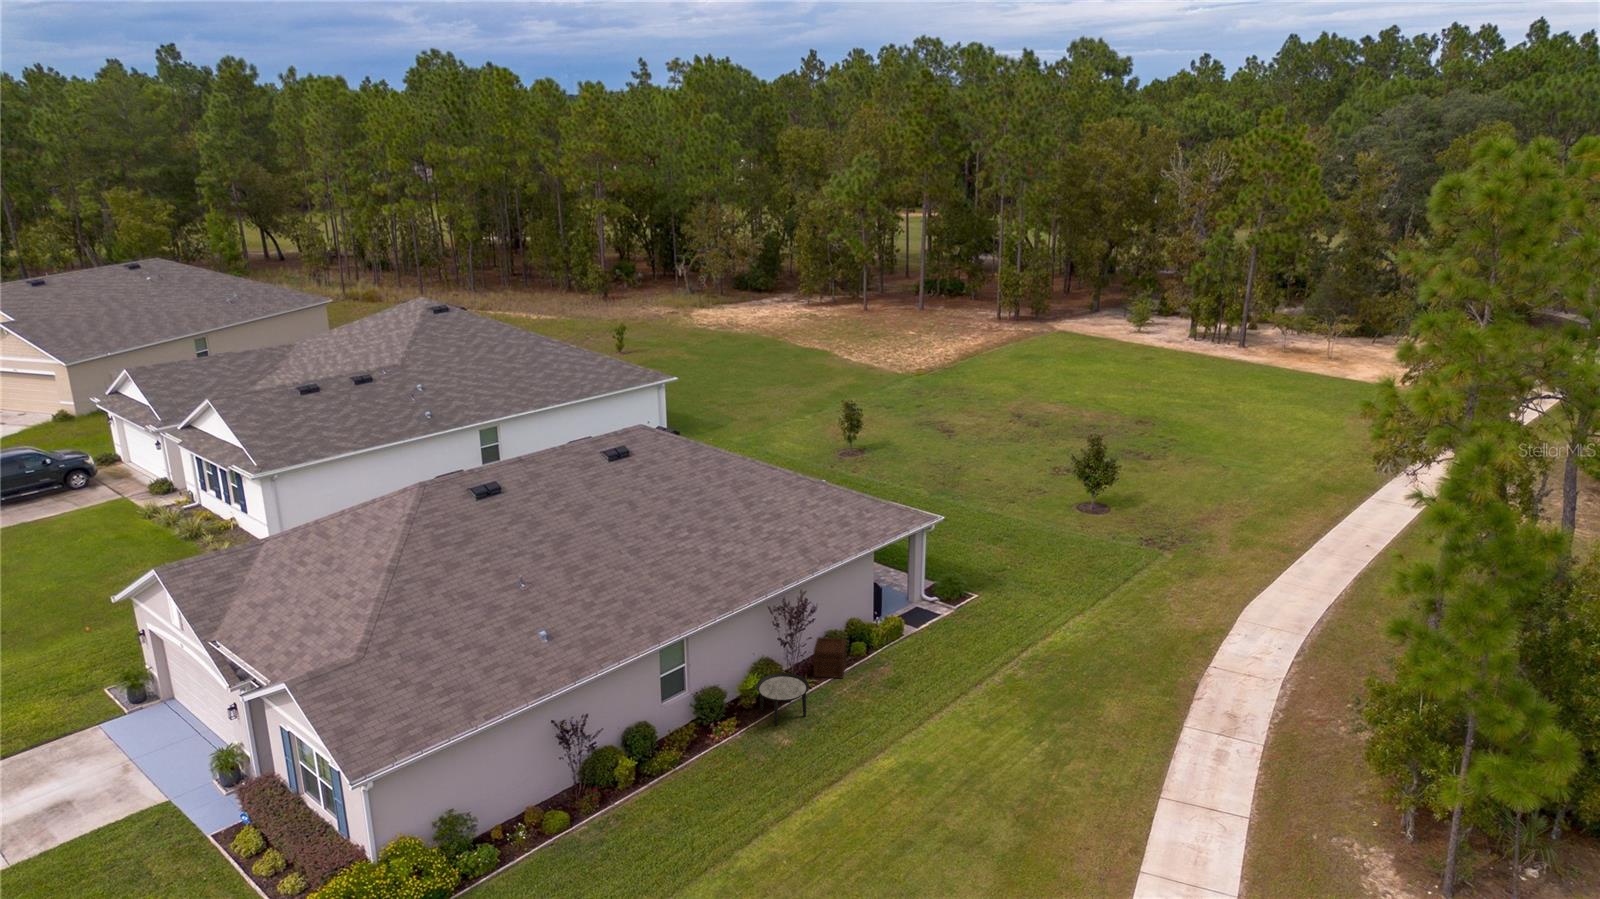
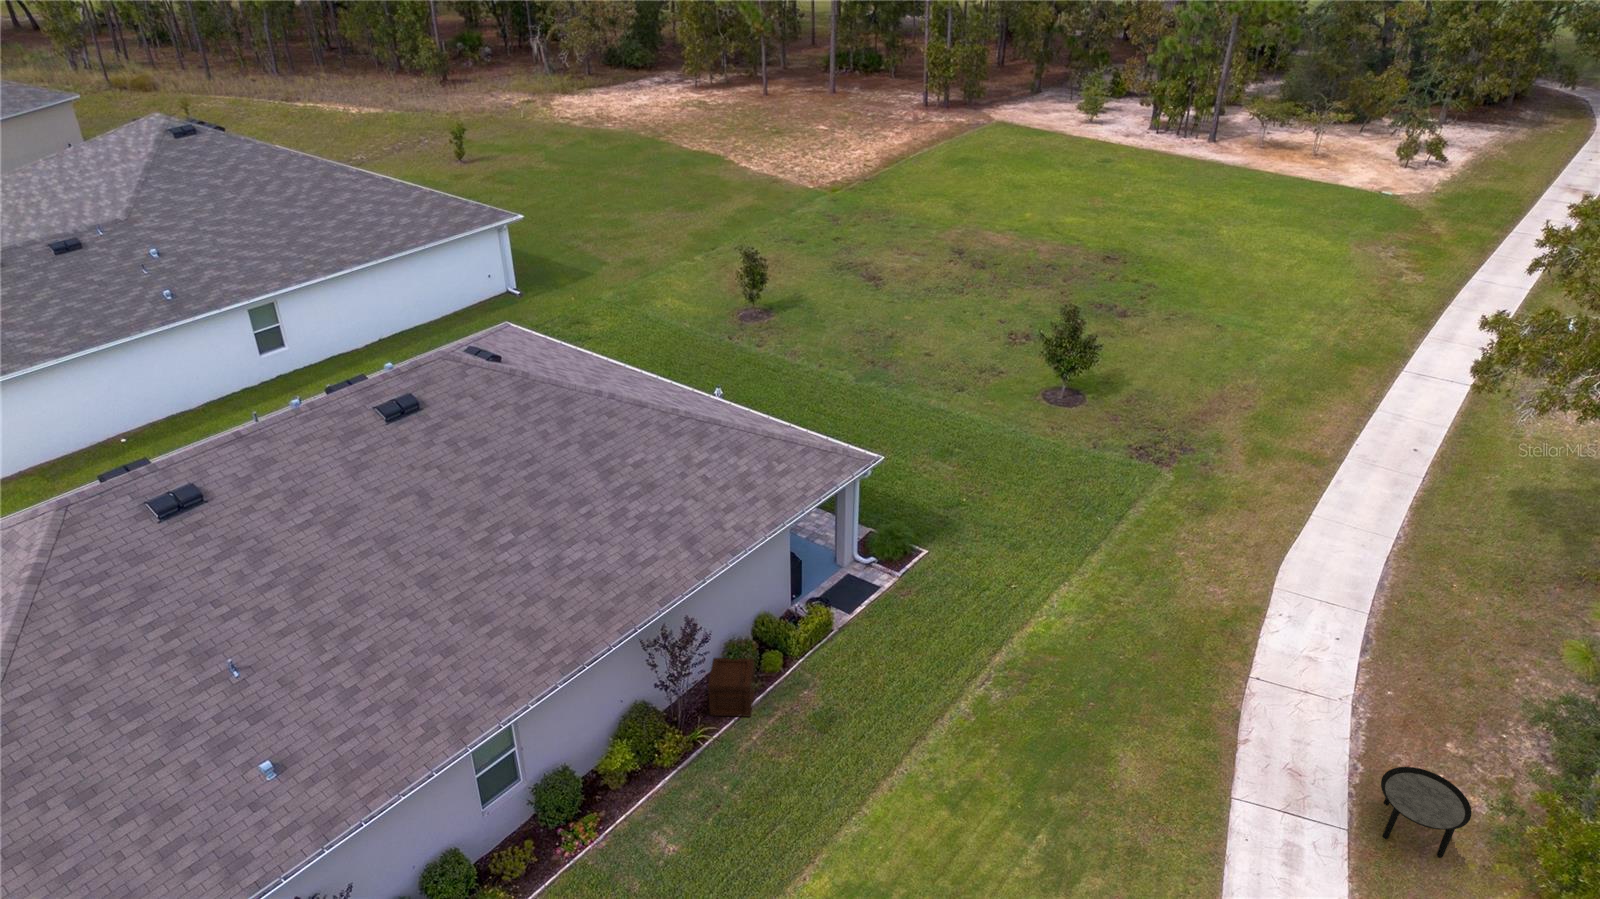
round table: present [756,673,809,726] -> present [1381,767,1472,858]

